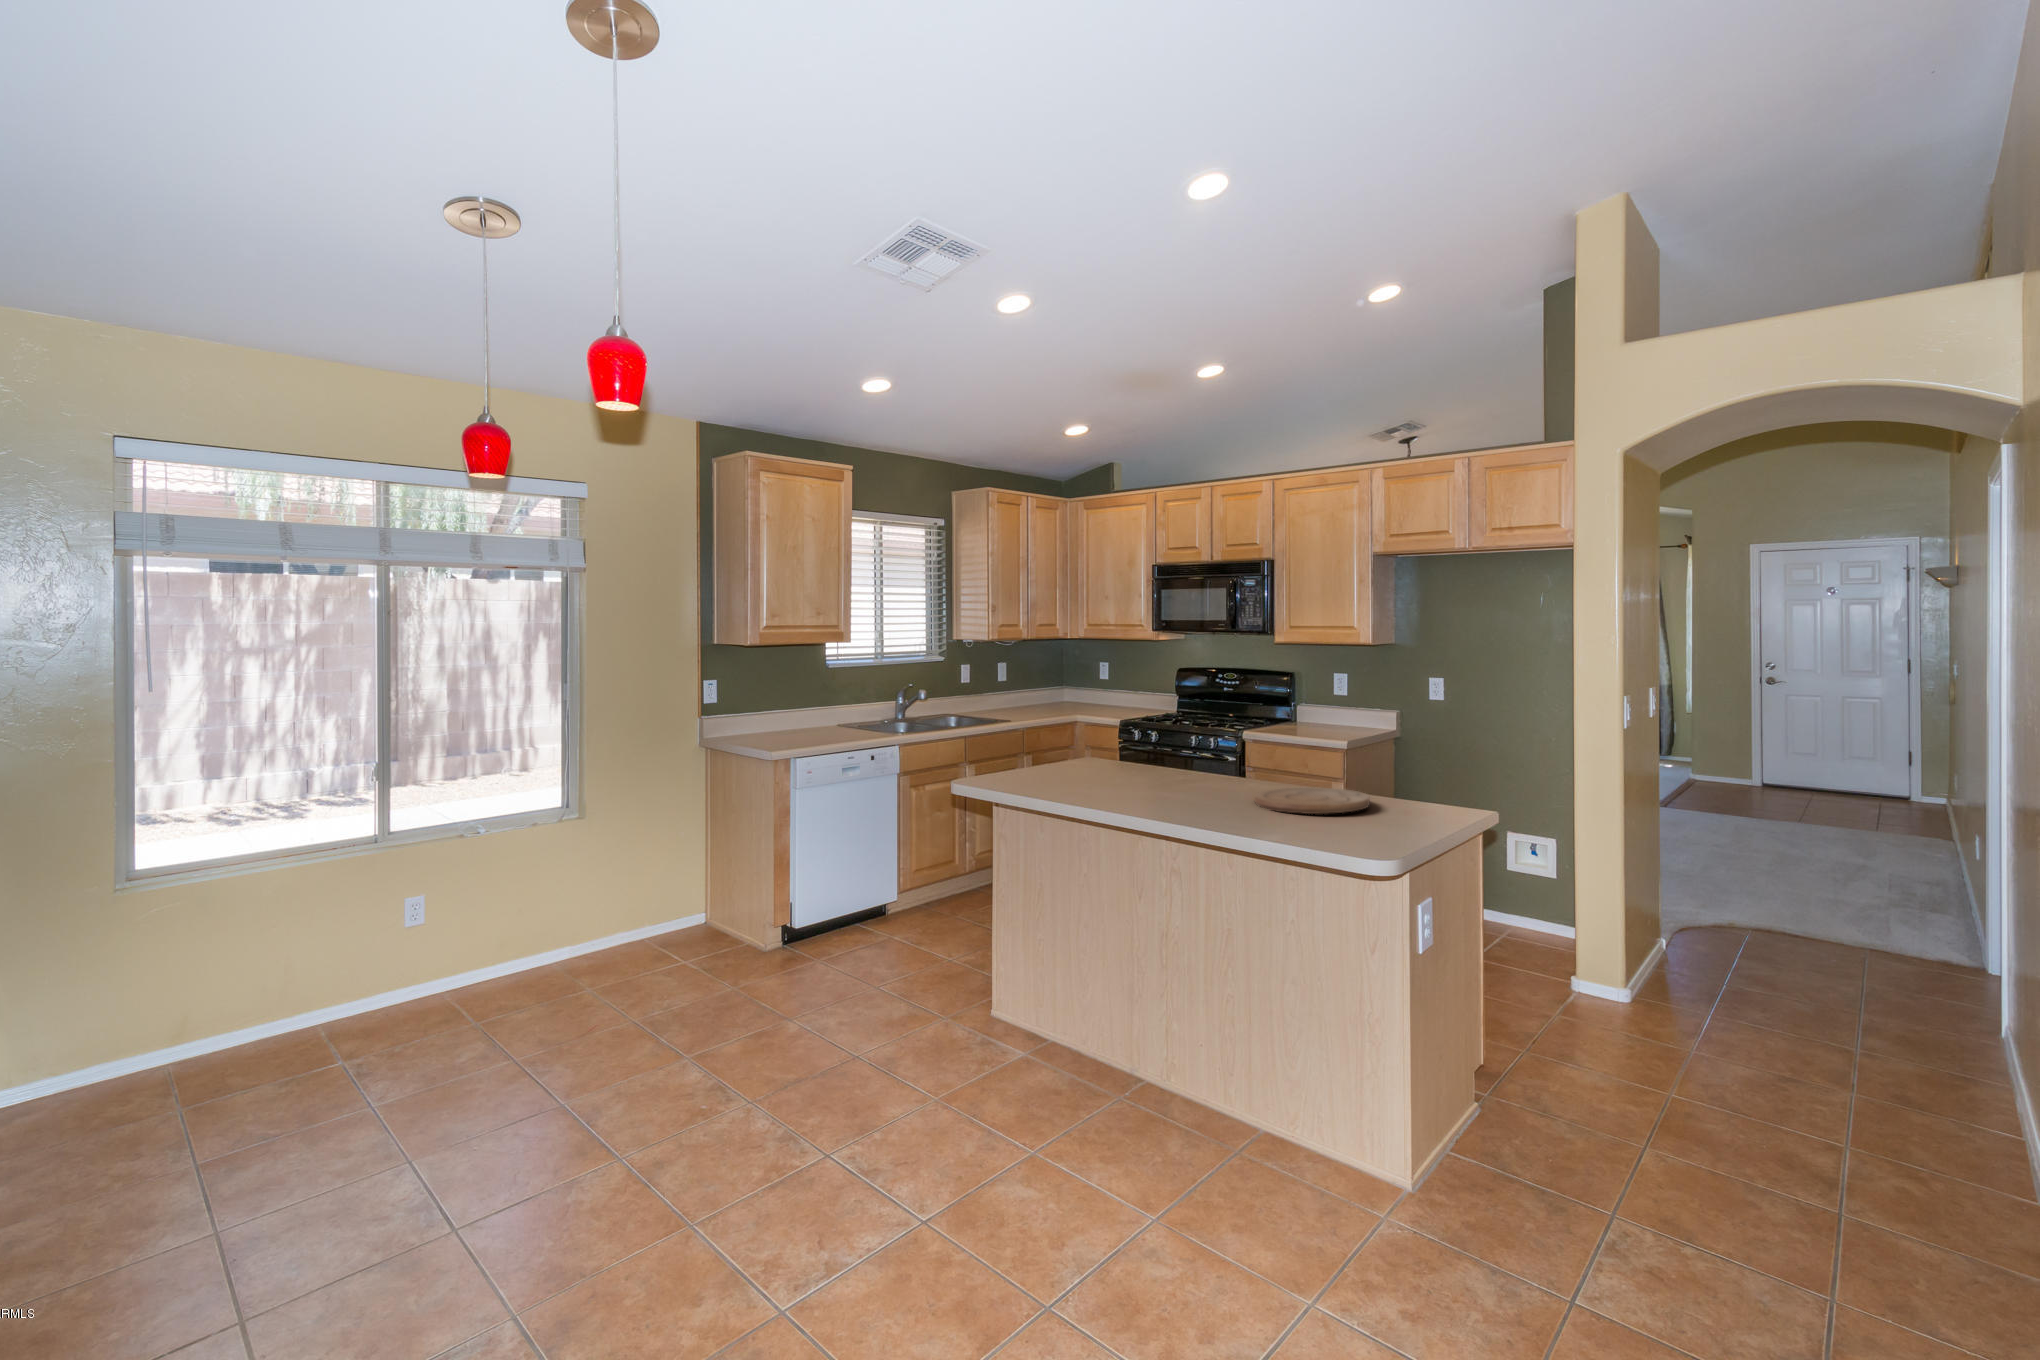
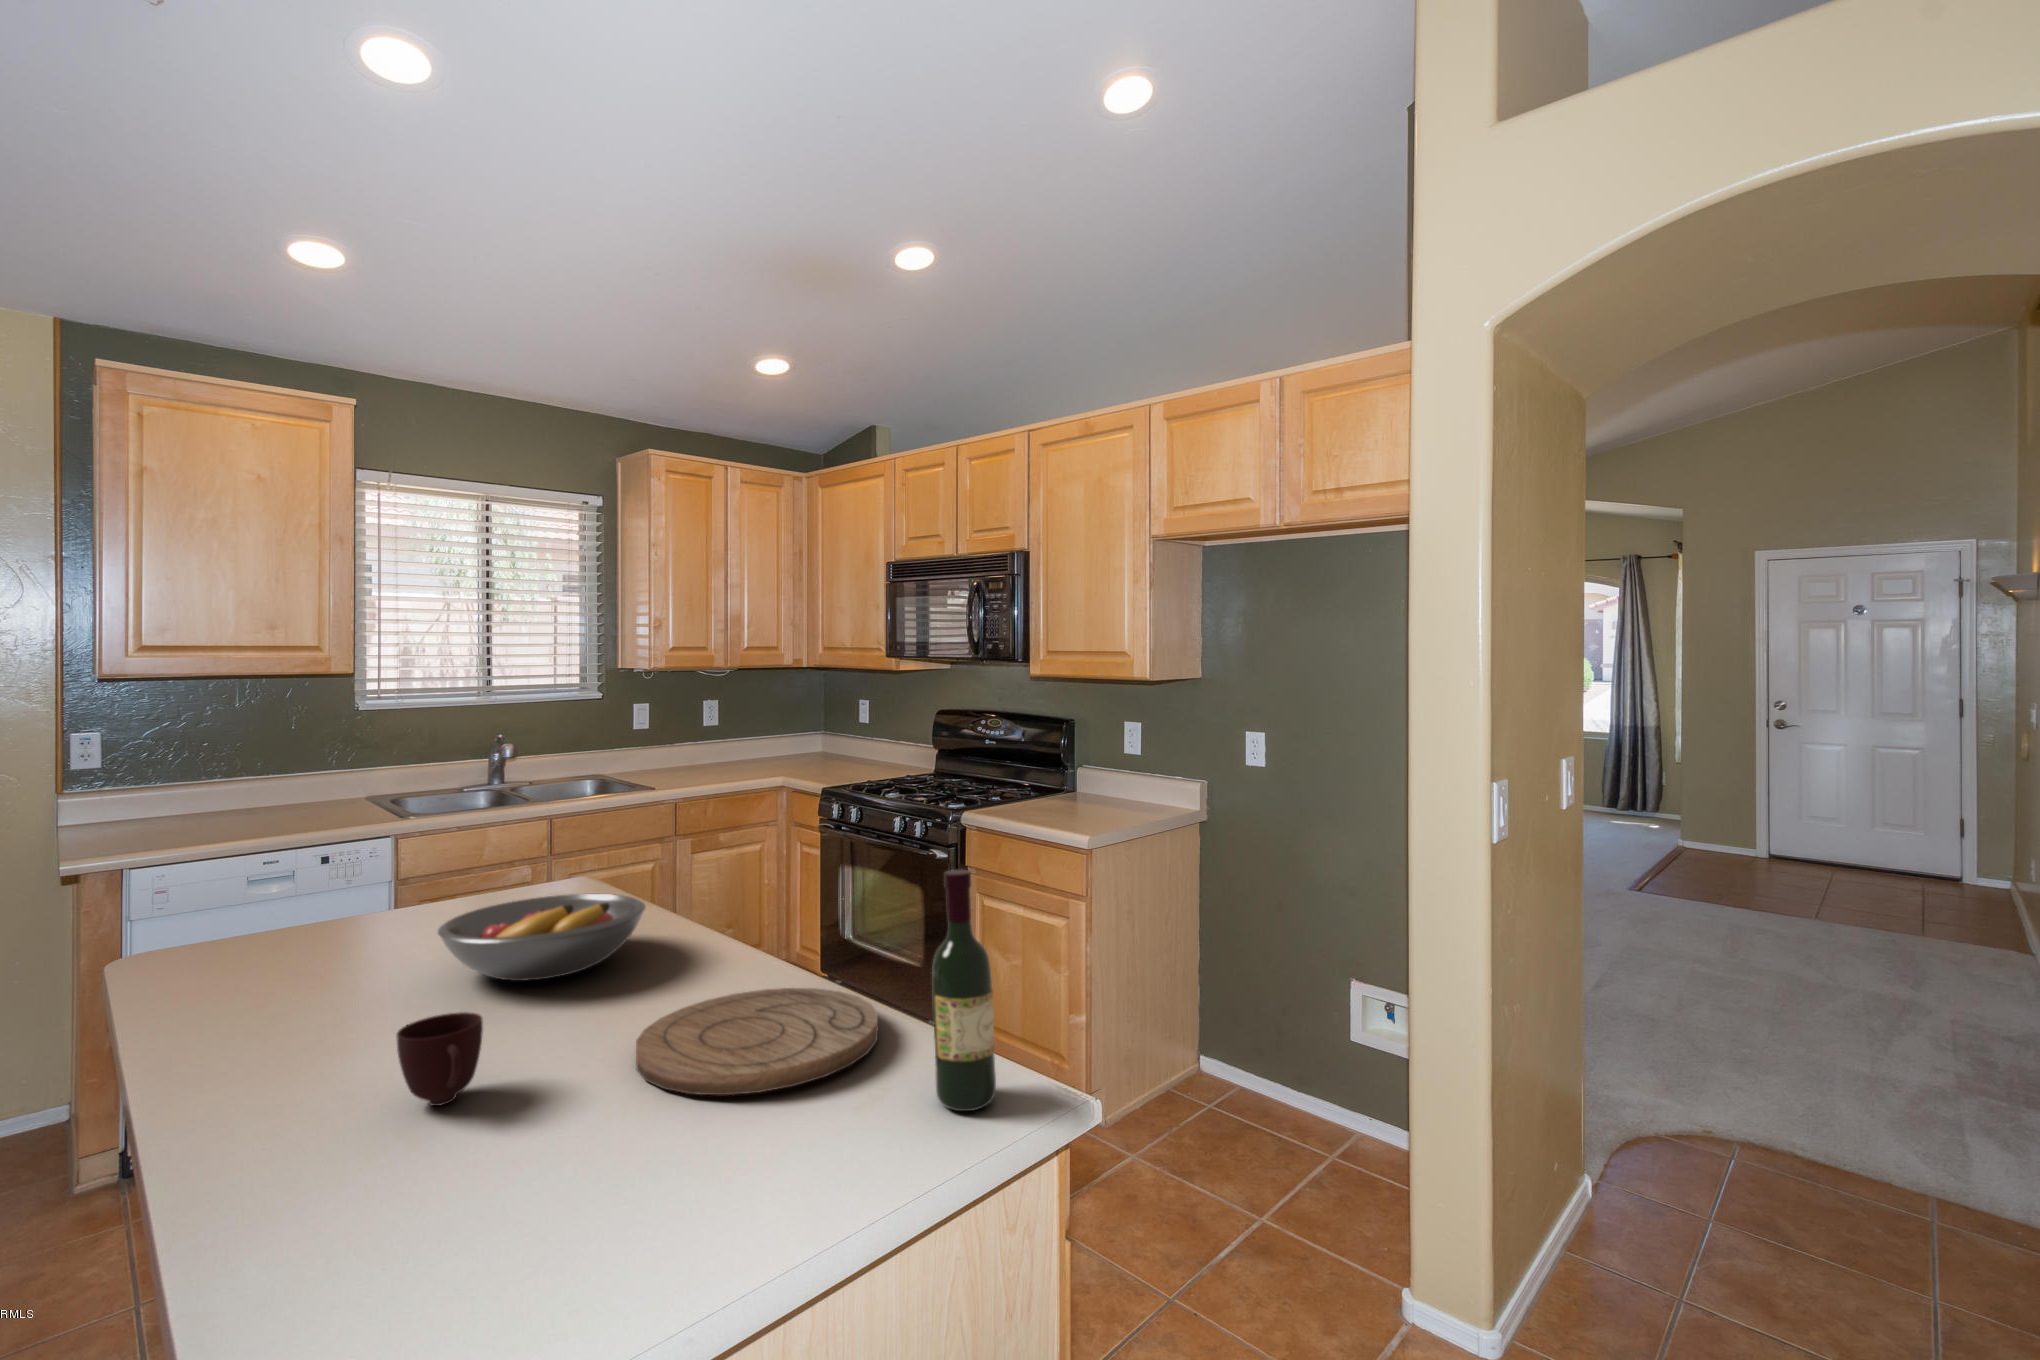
wine bottle: none [1417,717,1448,817] -> present [932,870,996,1111]
fruit bowl: none [1101,750,1200,788] -> present [438,894,646,981]
mug: none [1188,782,1228,817] -> present [397,1012,483,1106]

